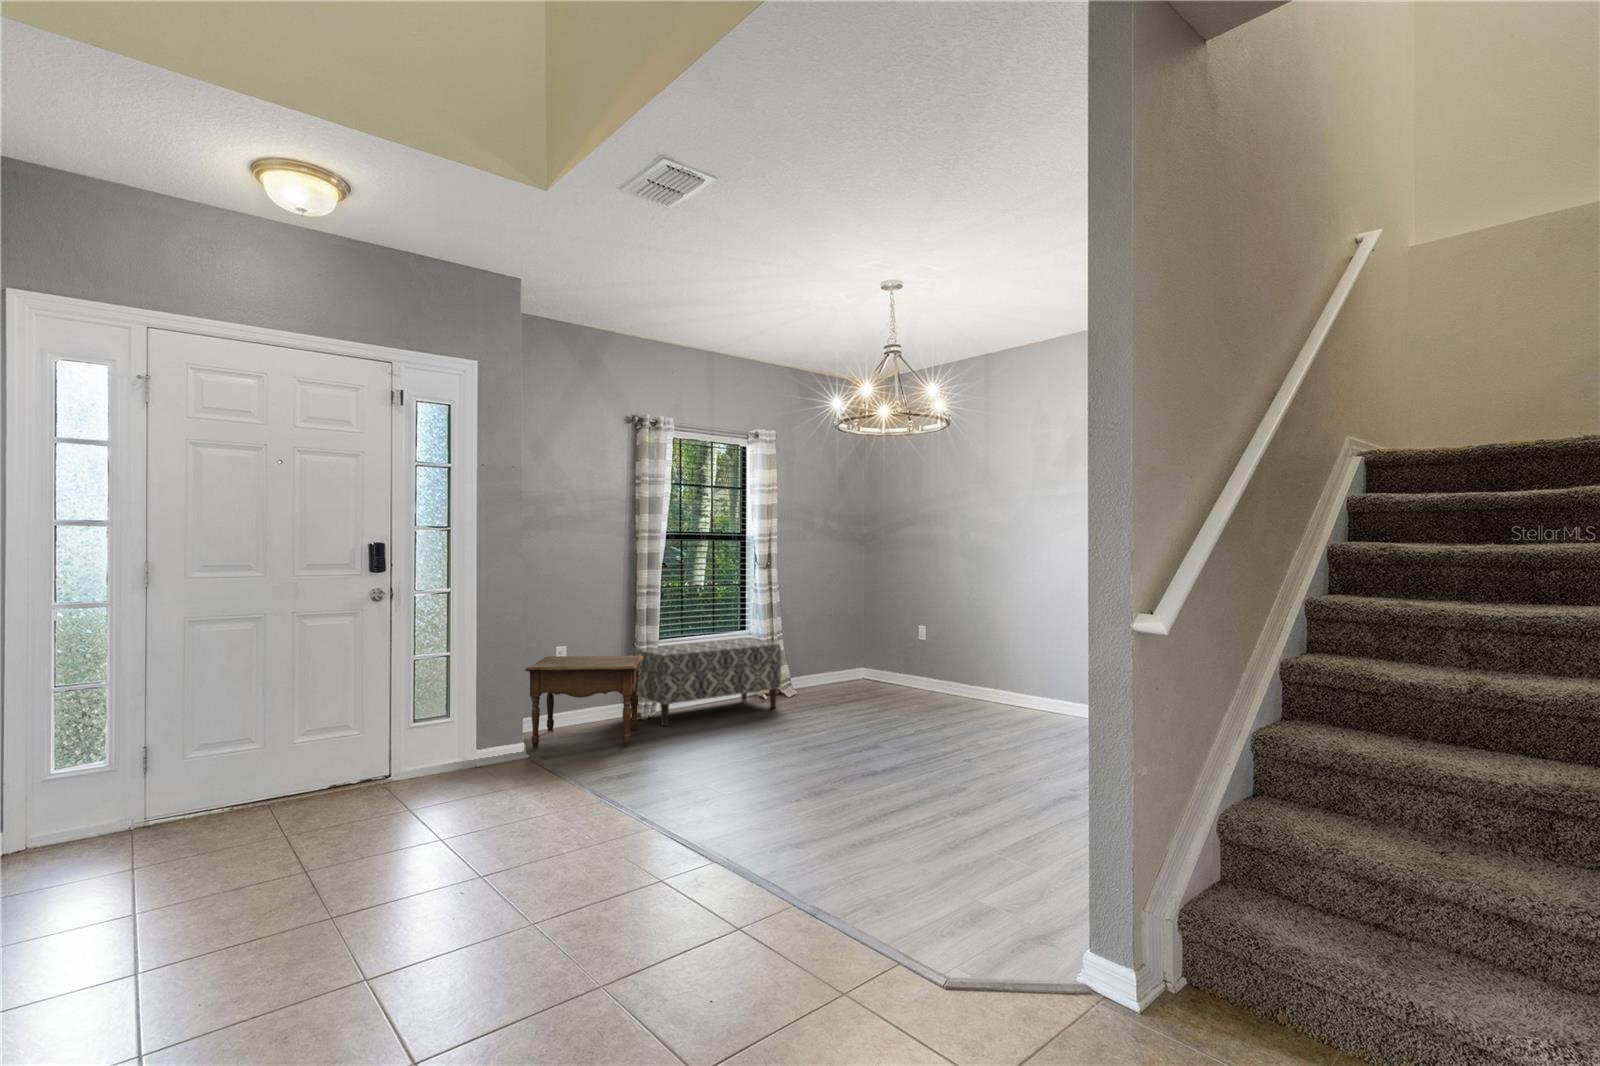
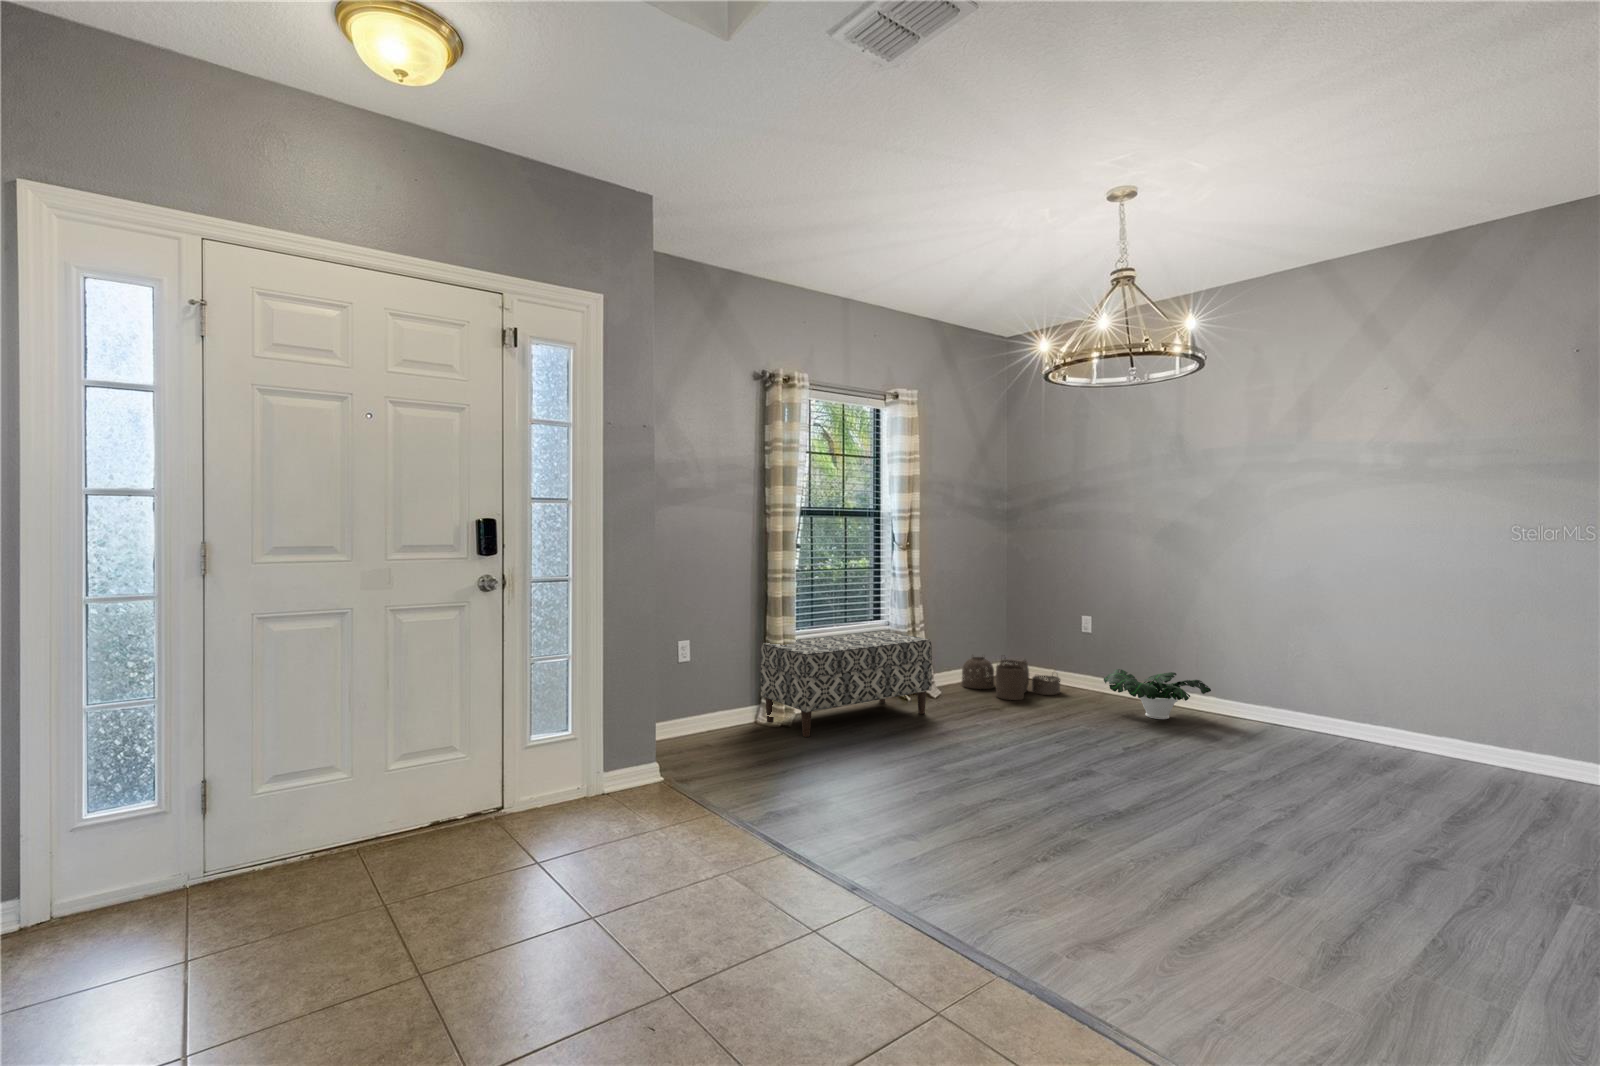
side table: present [525,655,643,748] -> none [654,653,785,766]
woven basket: none [821,659,903,697] -> present [962,657,1060,700]
potted plant: none [929,668,1011,708] -> present [1104,669,1211,719]

